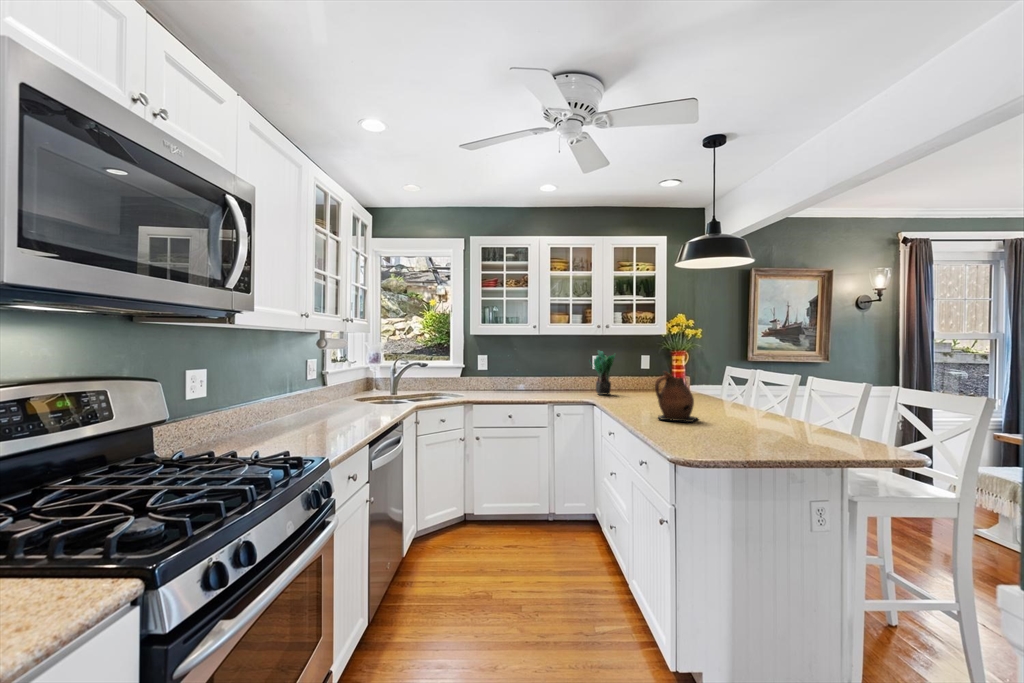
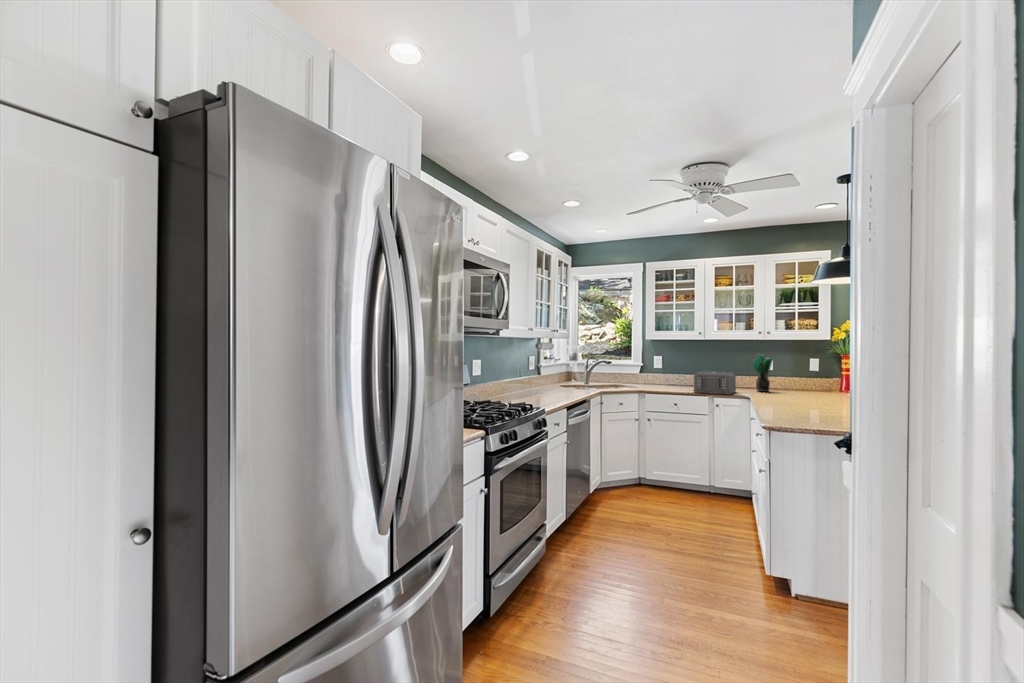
ceramic pitcher: present [655,372,698,422] -> none [779,370,820,410]
toaster: none [534,373,579,402] -> present [694,371,736,394]

